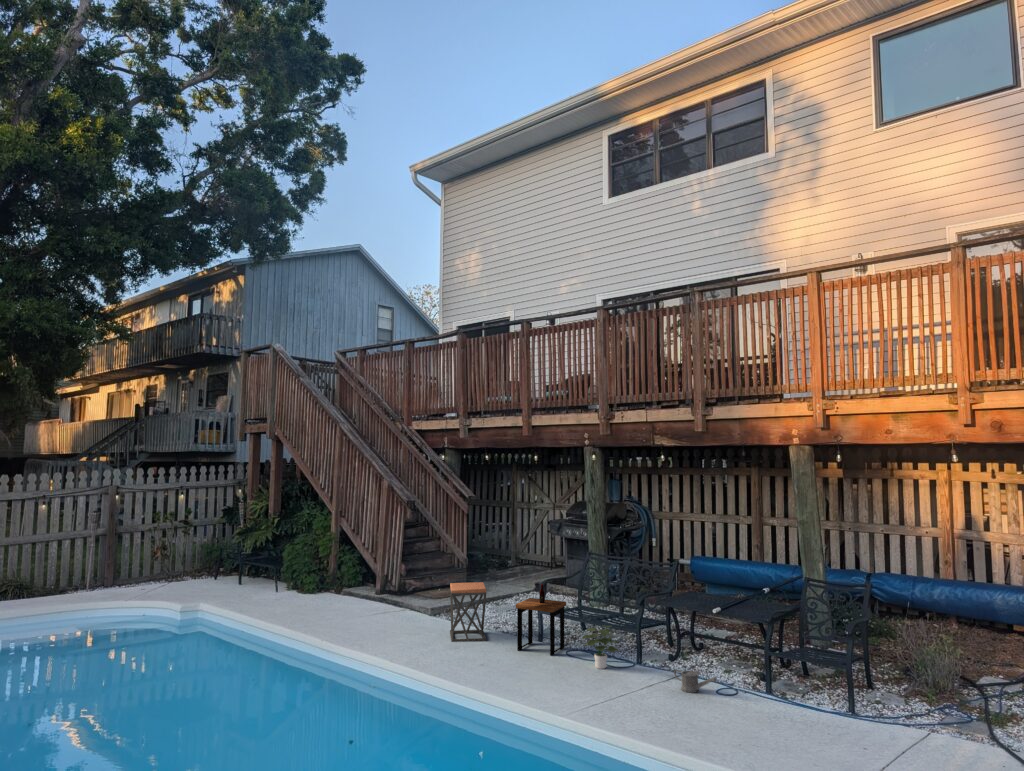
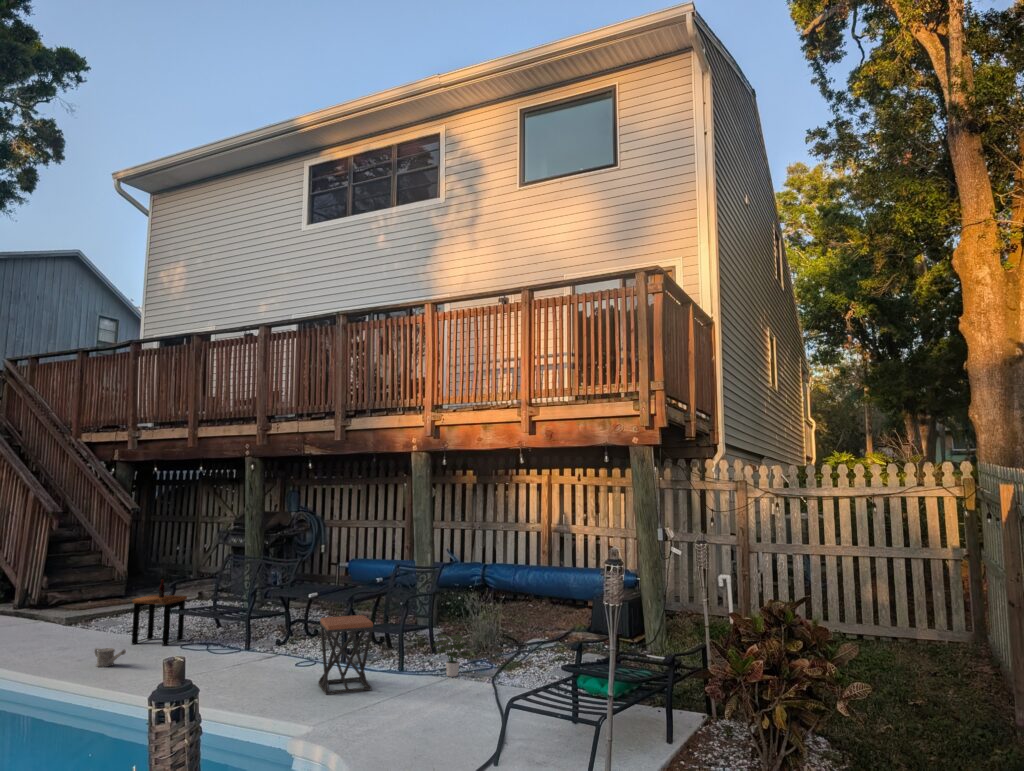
stool: present [450,582,486,642] -> present [318,615,373,695]
potted plant: present [582,625,619,669] -> present [433,631,472,677]
watering can: present [674,670,716,693] -> present [95,648,126,667]

